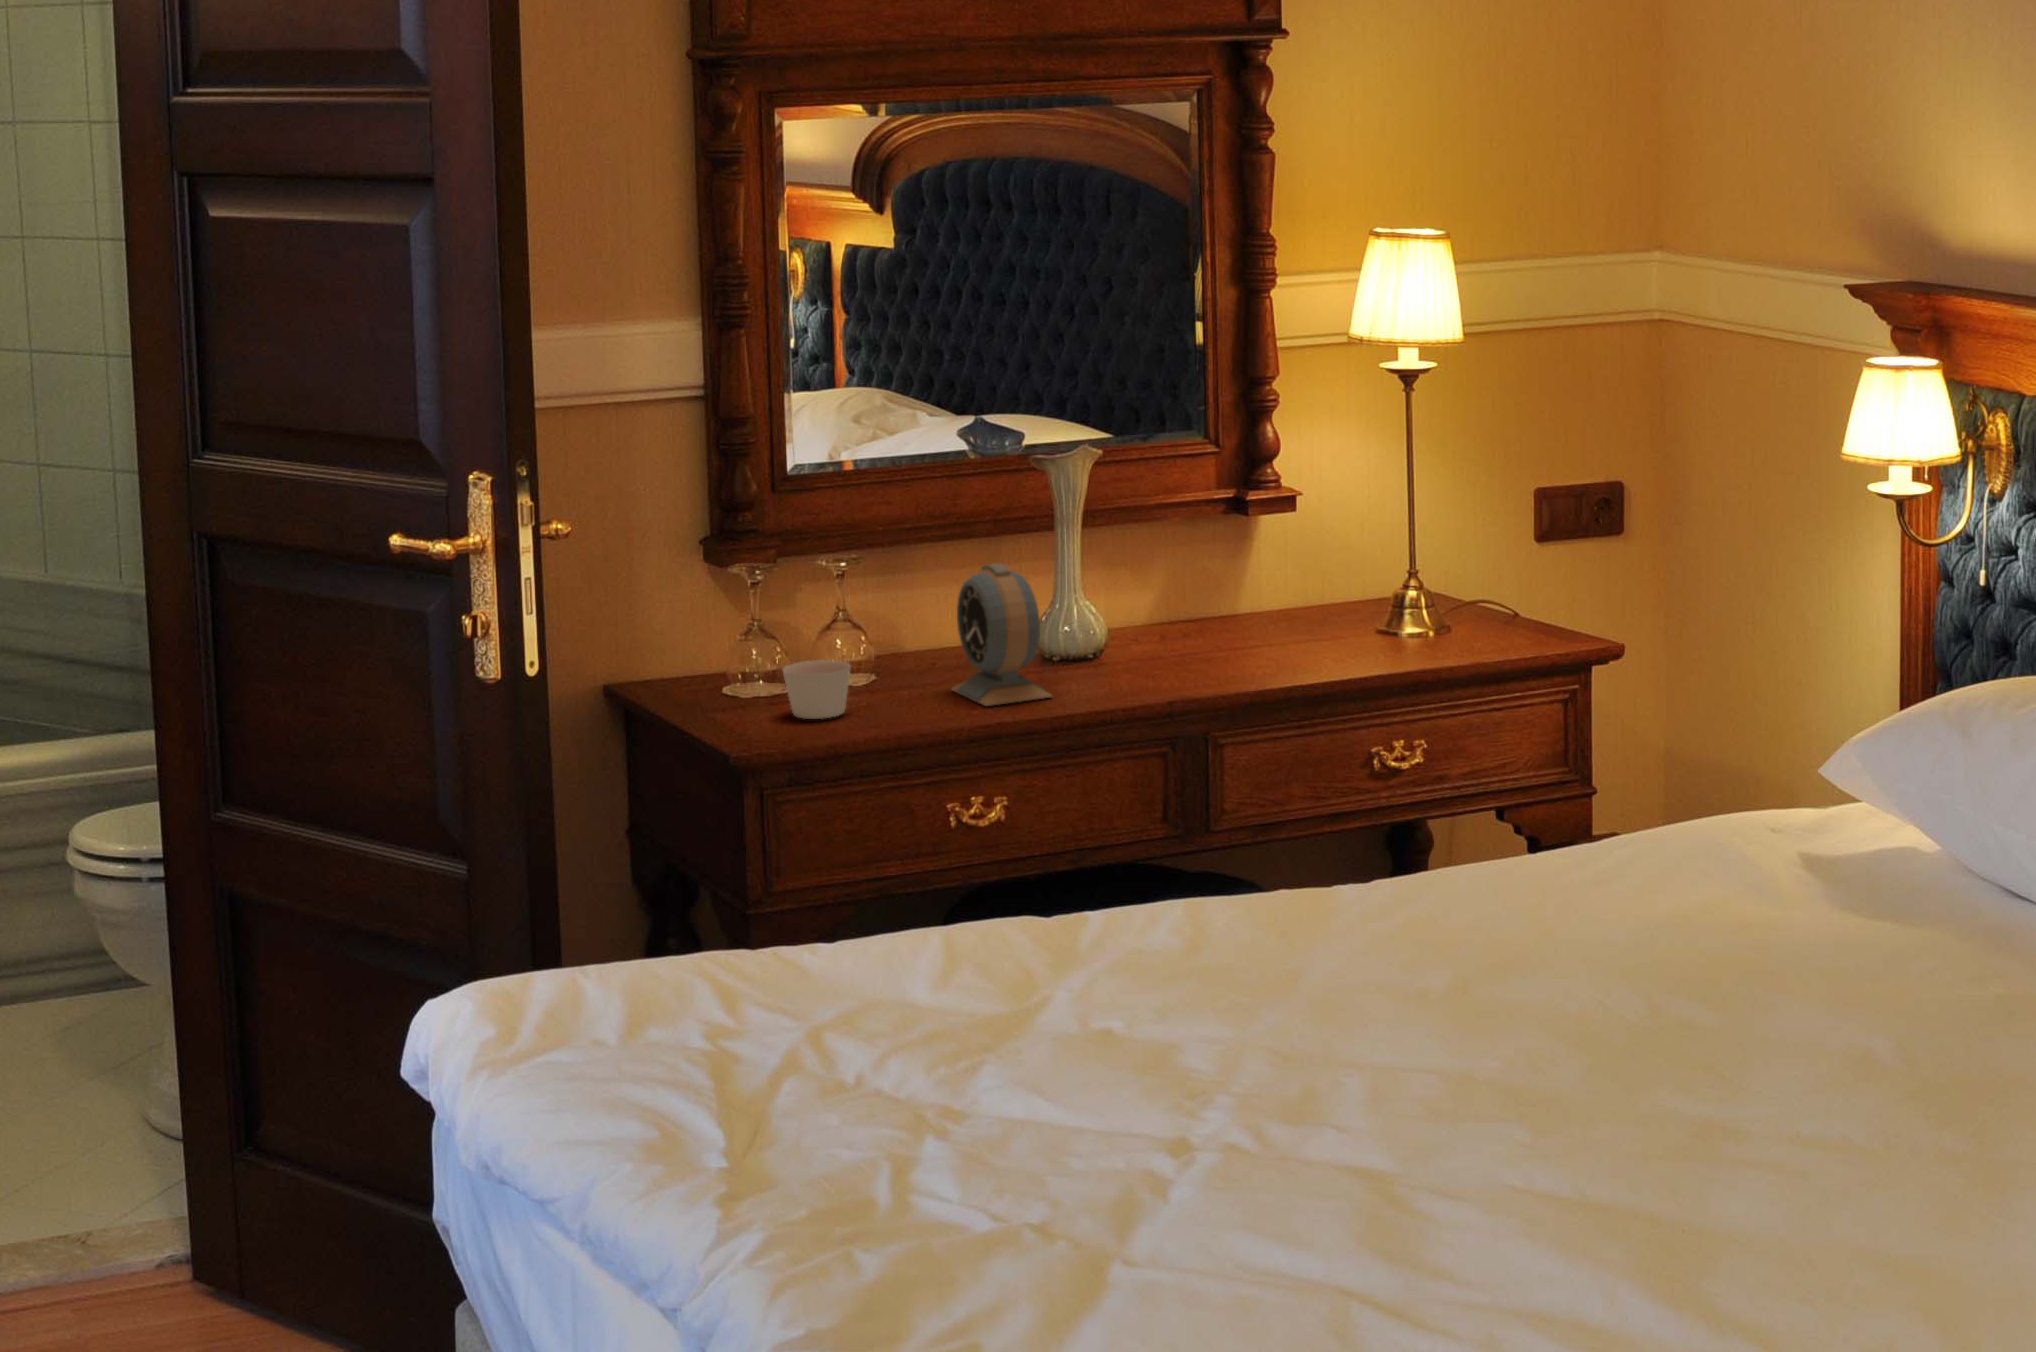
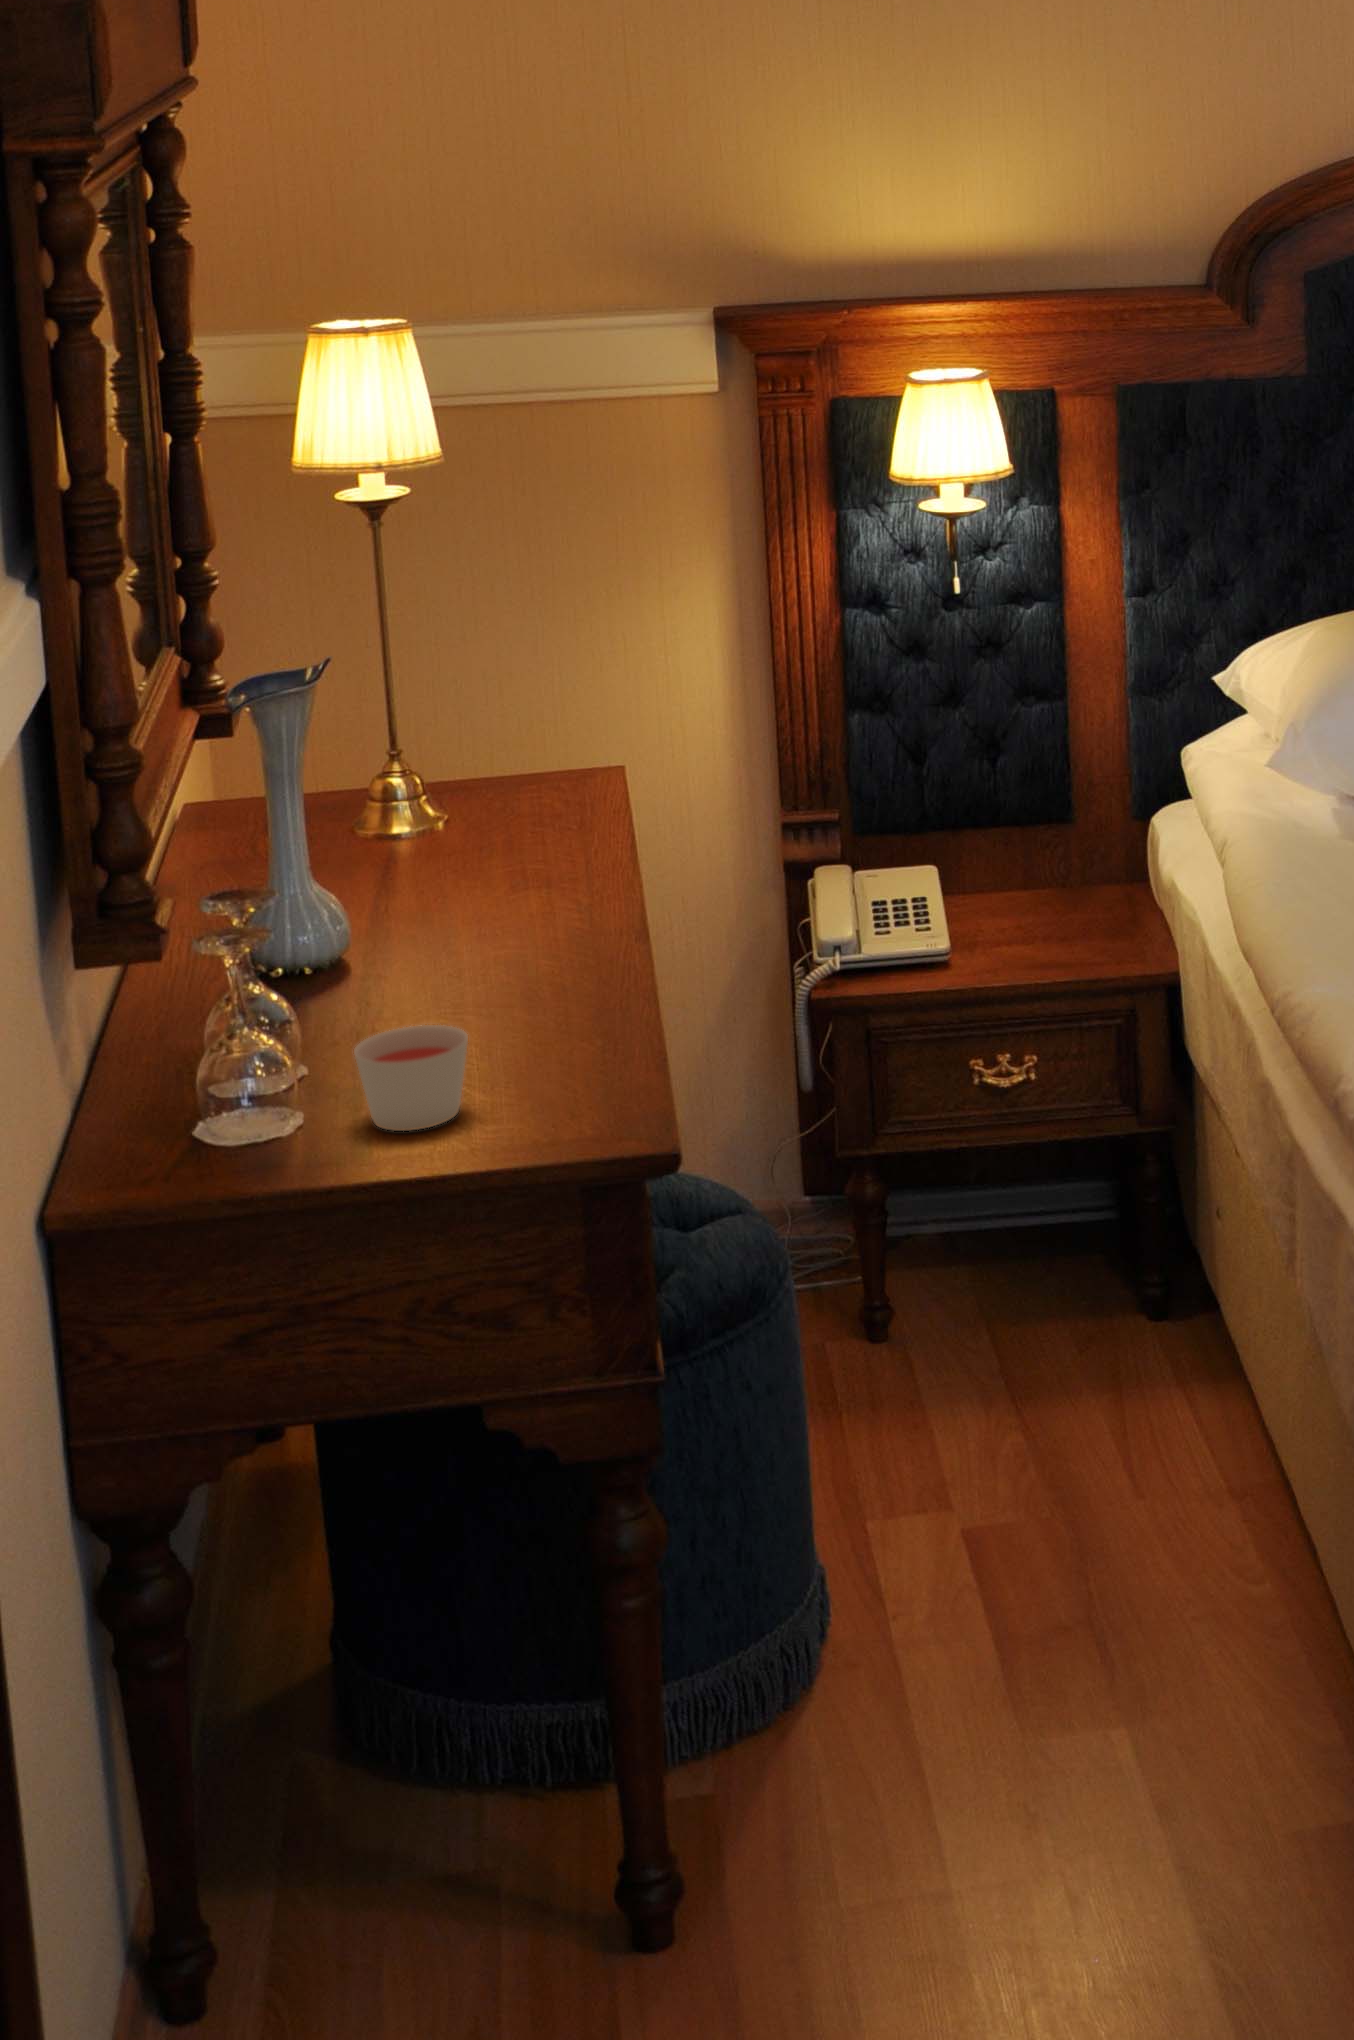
alarm clock: present [952,563,1052,706] -> none [375,823,542,1041]

